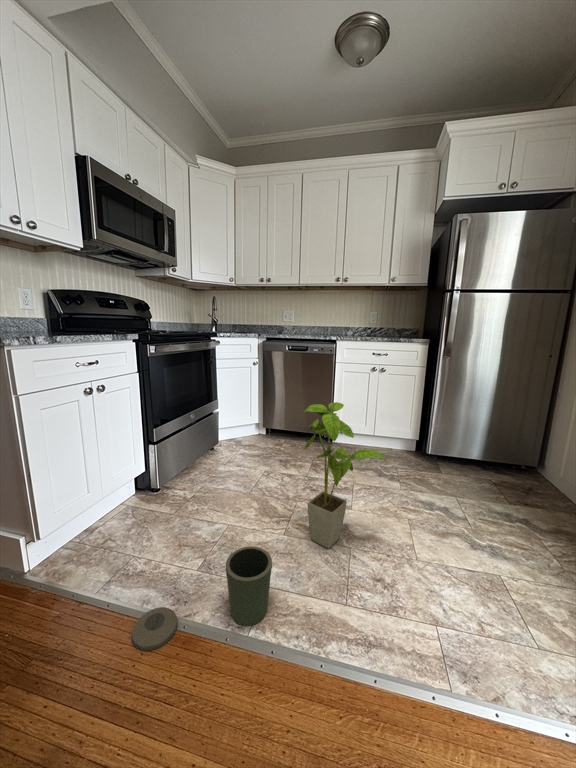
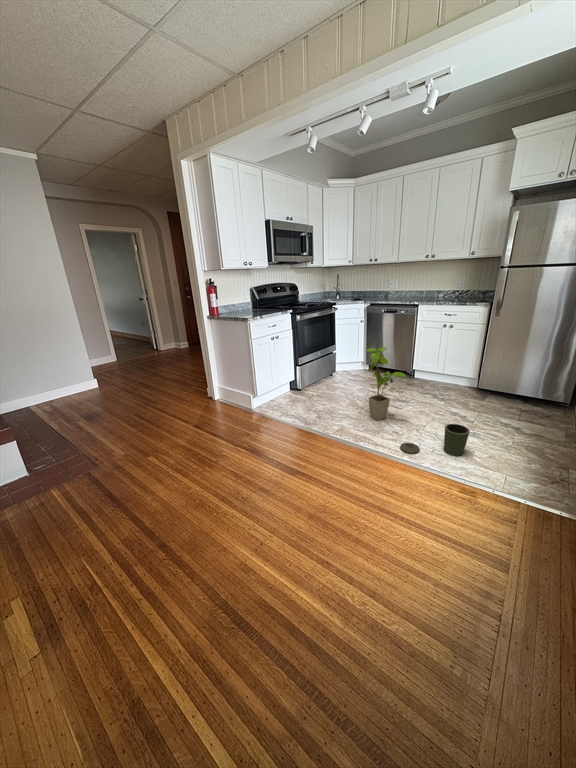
trash can: present [132,546,272,651] -> present [400,424,470,456]

